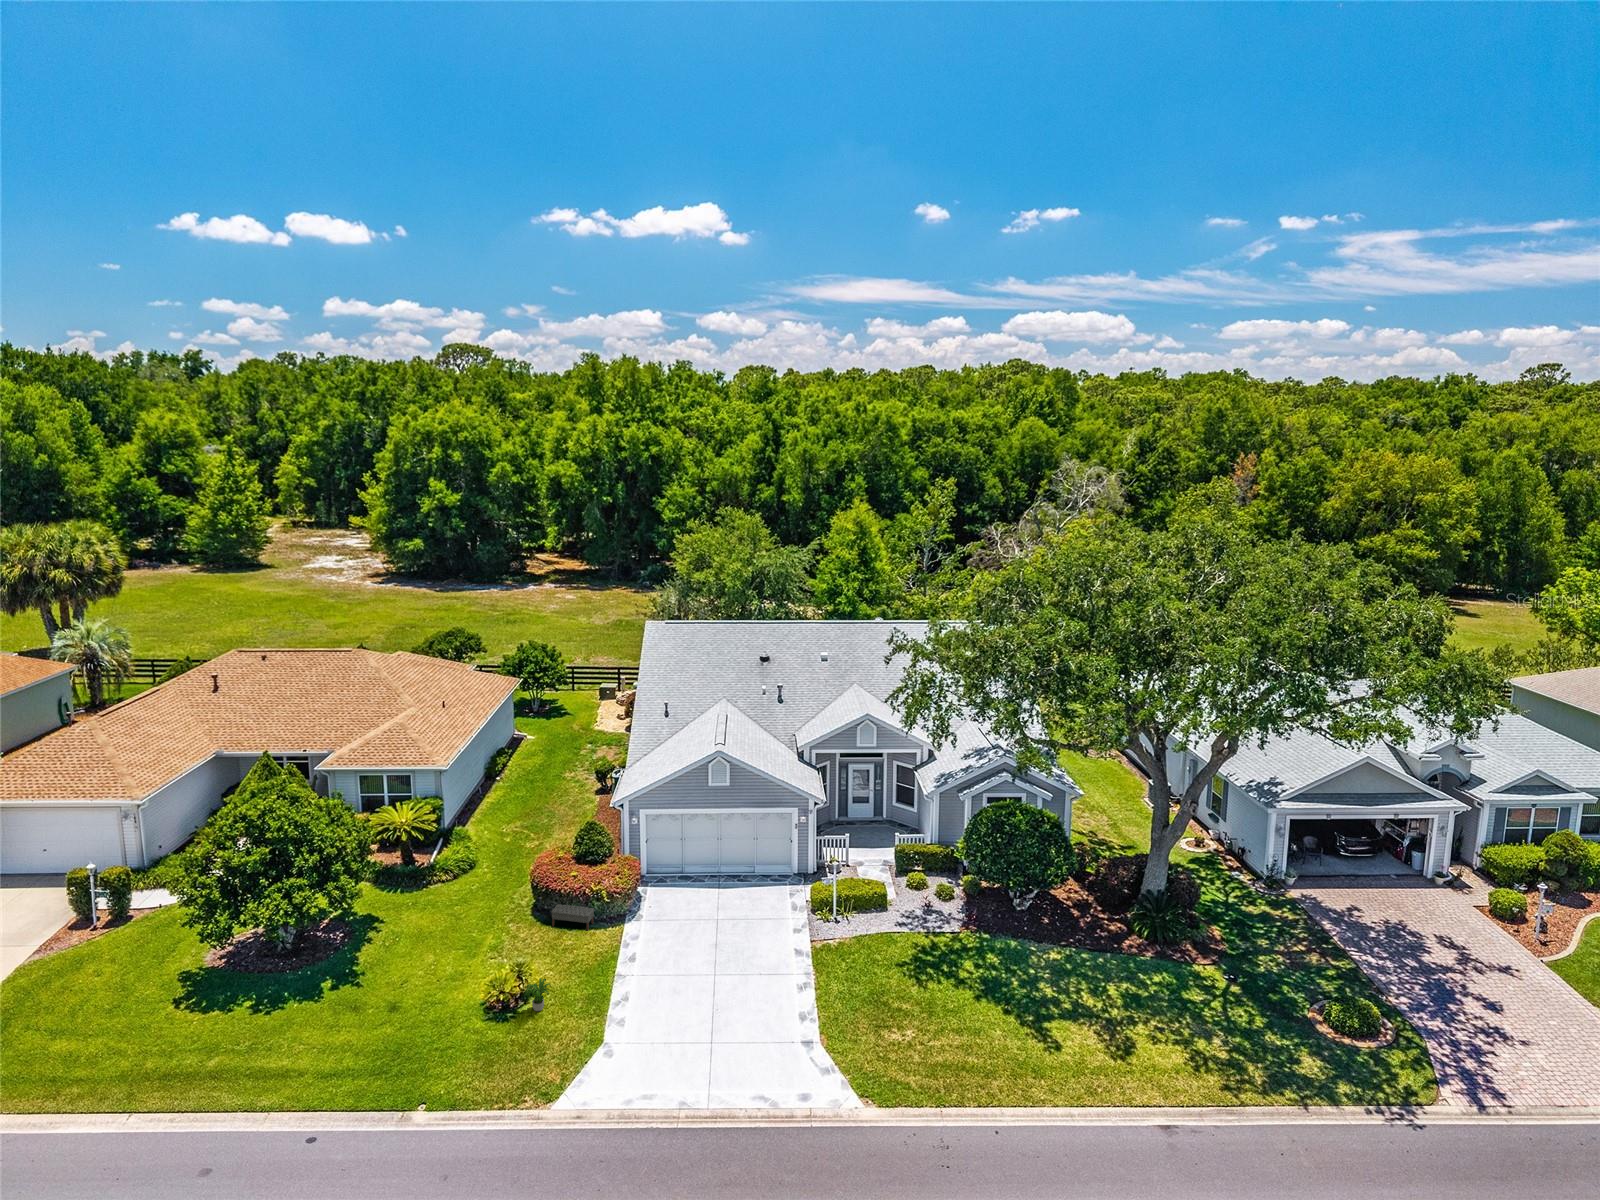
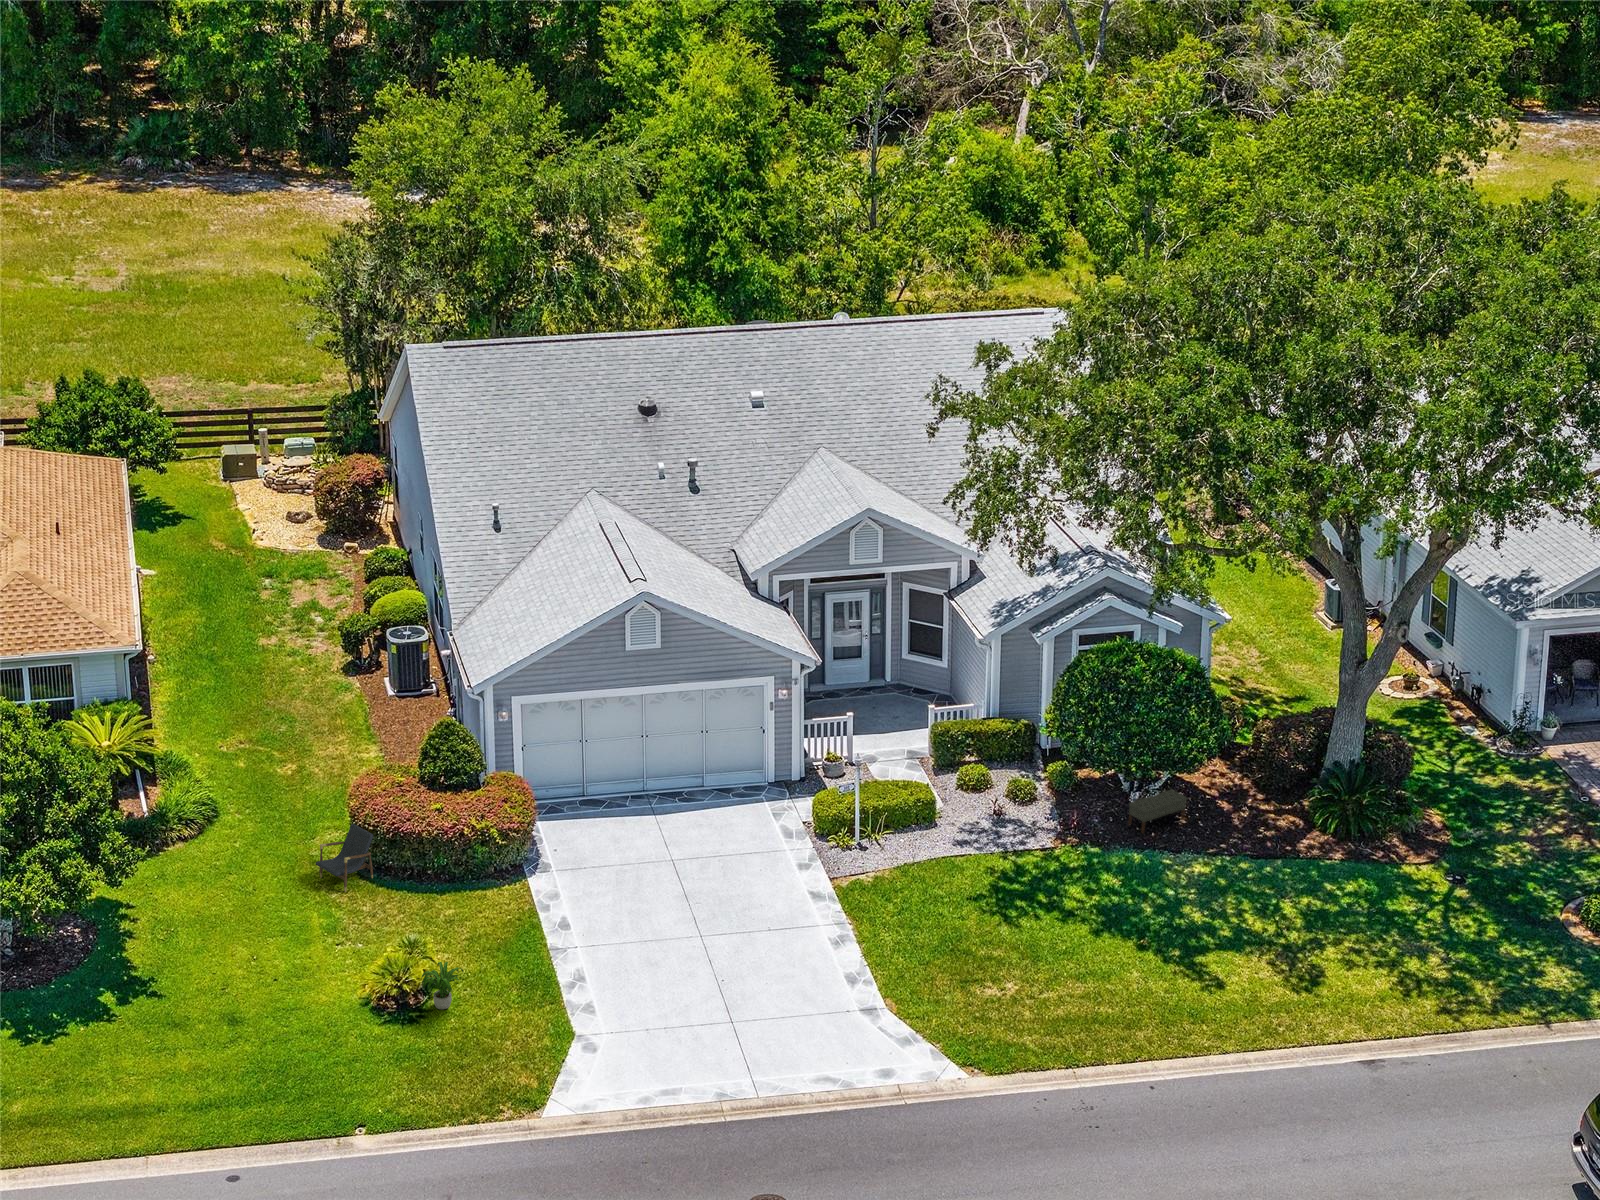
lounge chair: none [505,880,540,923] -> present [316,824,373,892]
bench: present [551,904,594,931] -> present [1128,790,1187,833]

